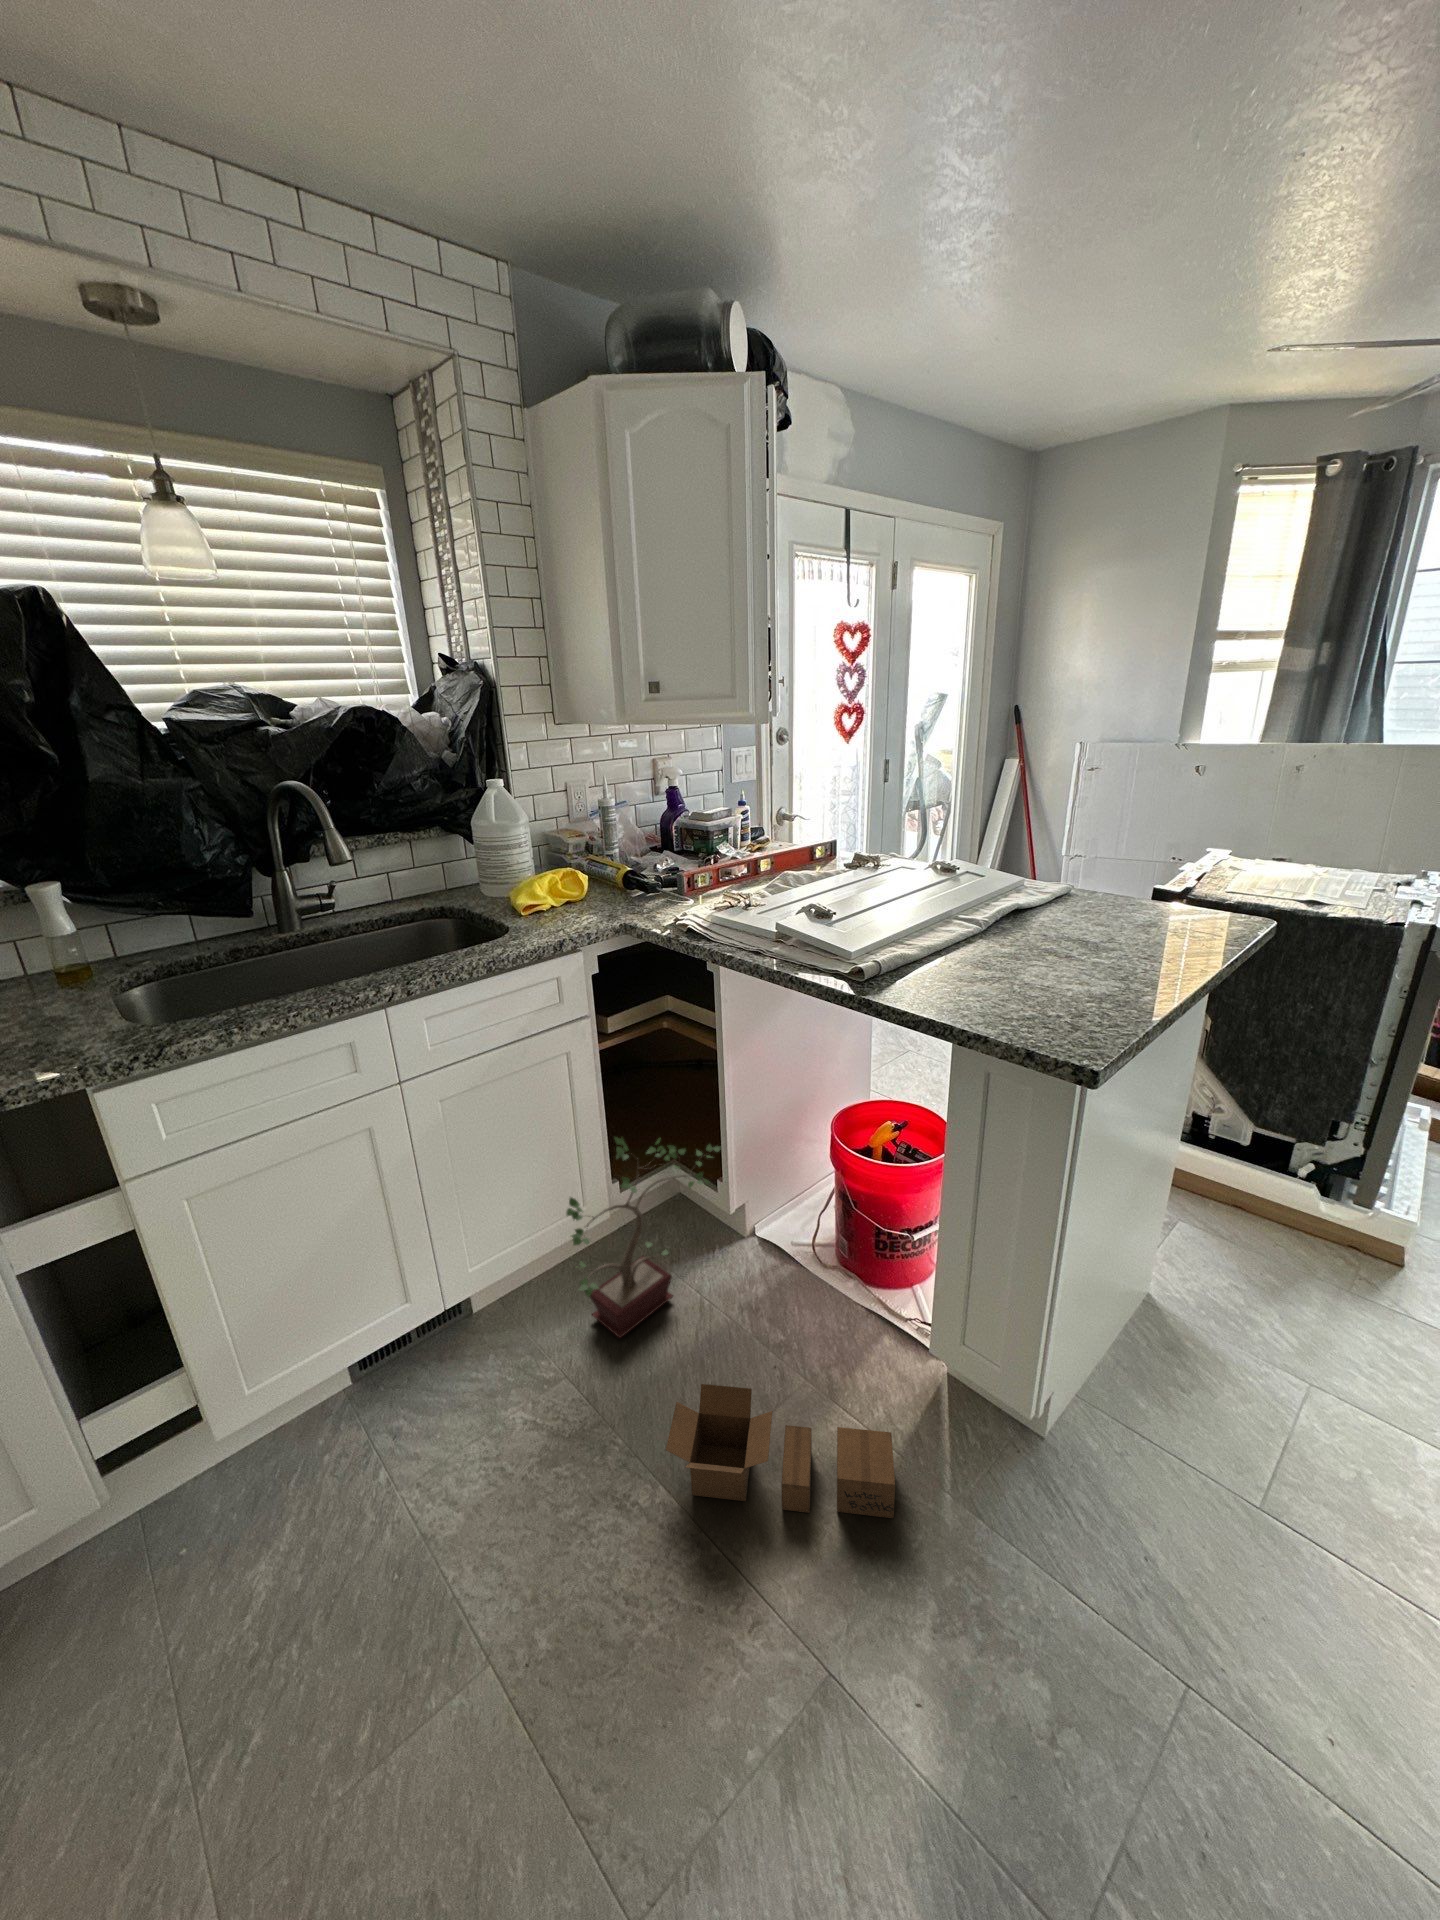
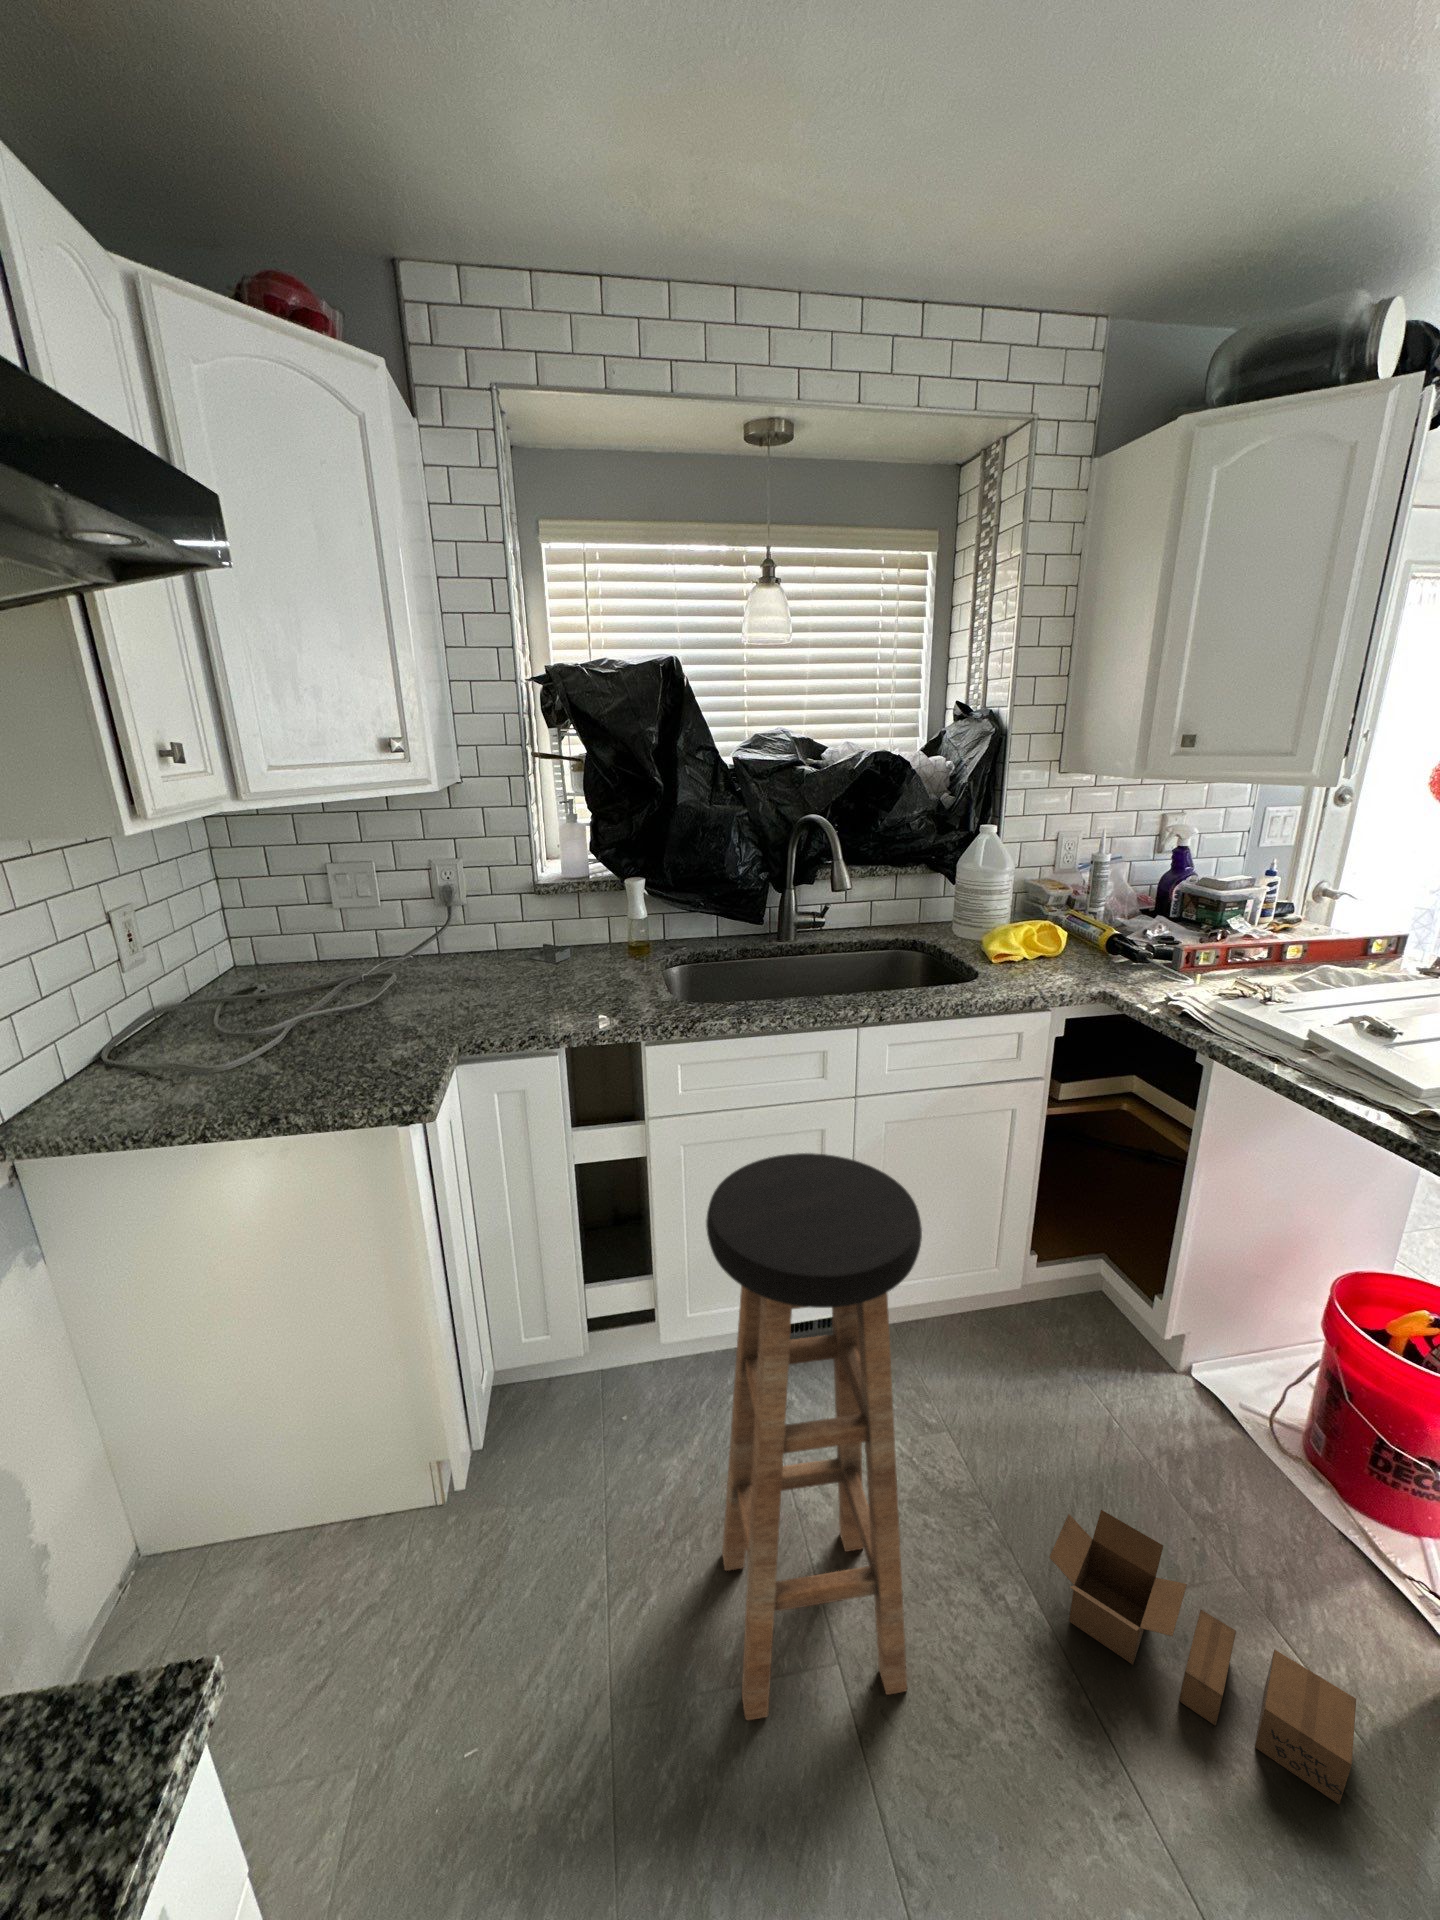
potted plant: present [566,1137,720,1338] -> none [977,1208,1172,1418]
bar stool: none [194,1153,560,1806] -> present [706,1153,922,1720]

